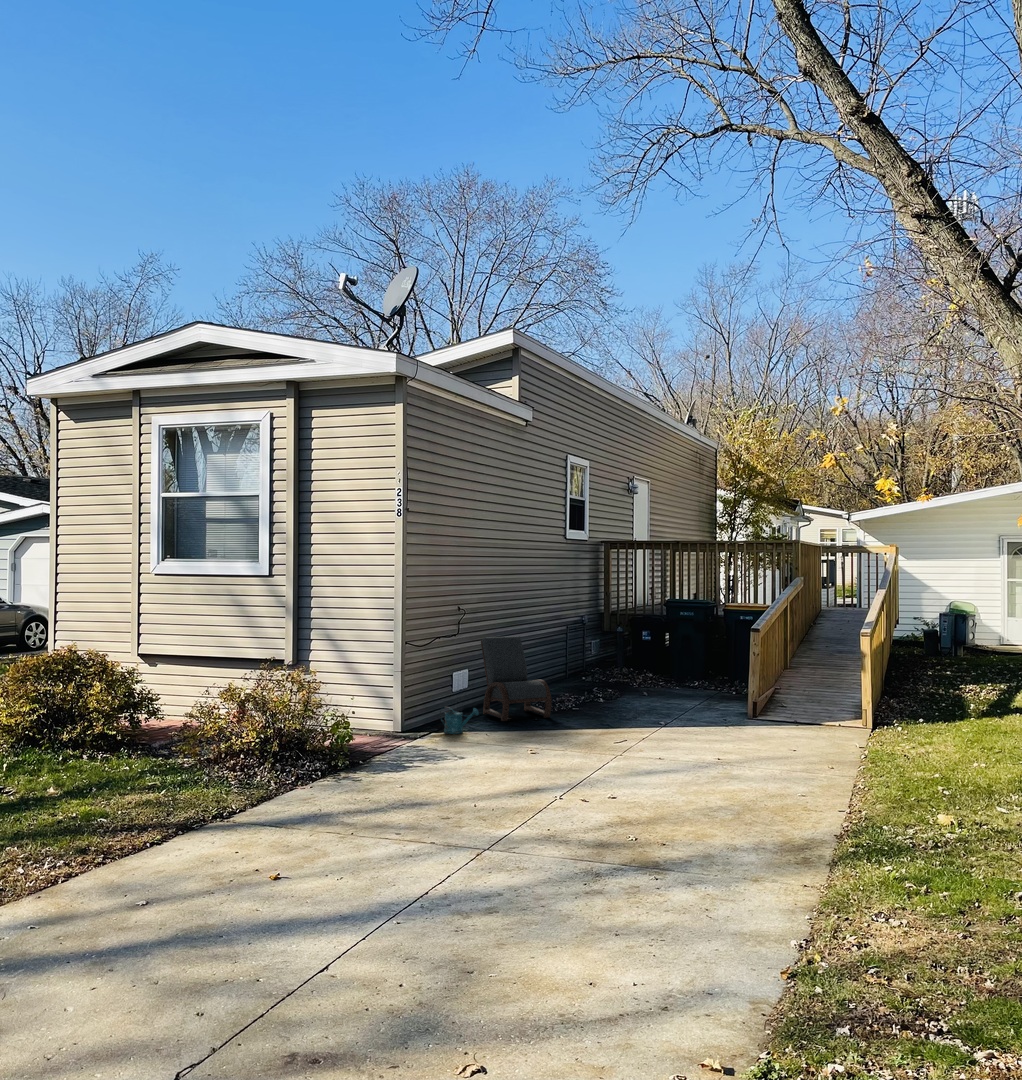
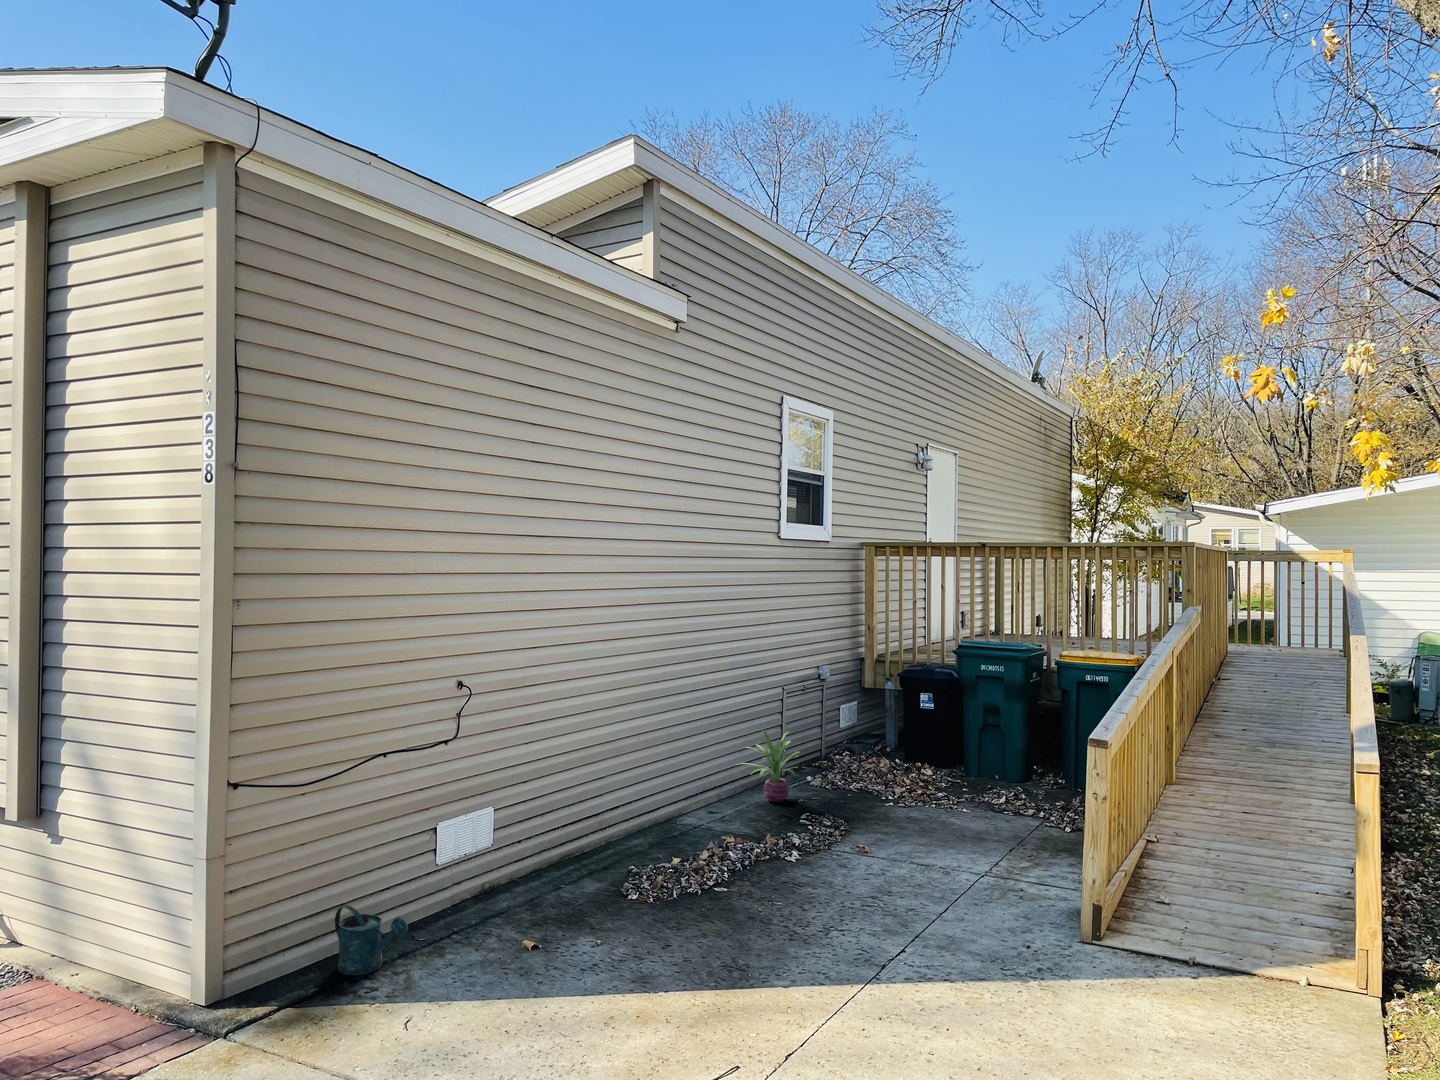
lounge chair: present [481,636,552,721] -> none [520,722,639,916]
decorative plant: none [552,651,597,690] -> present [741,730,806,802]

